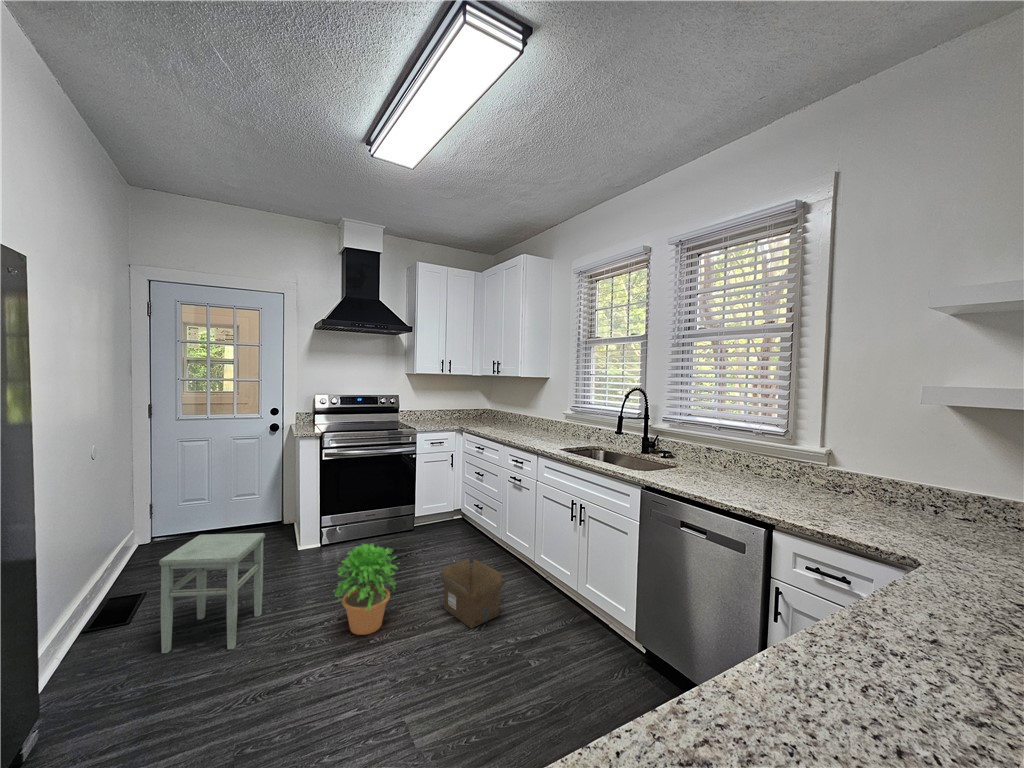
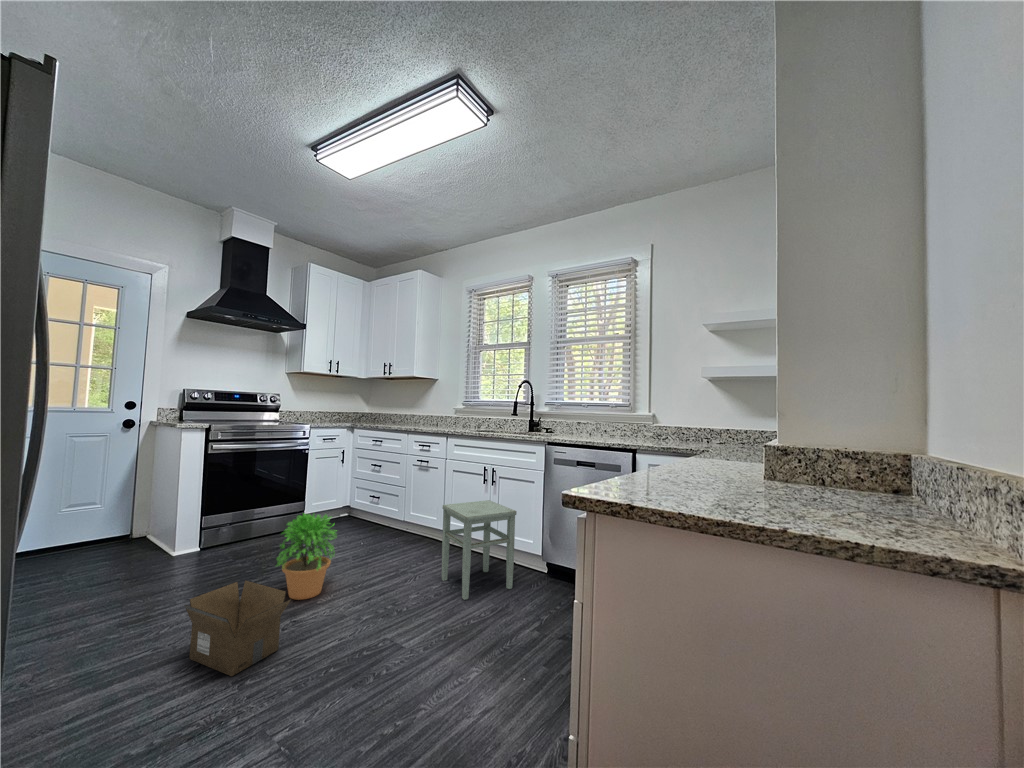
stool: present [159,533,265,653] -> present [442,500,517,600]
cardboard box: present [440,559,506,629] -> present [184,580,292,676]

